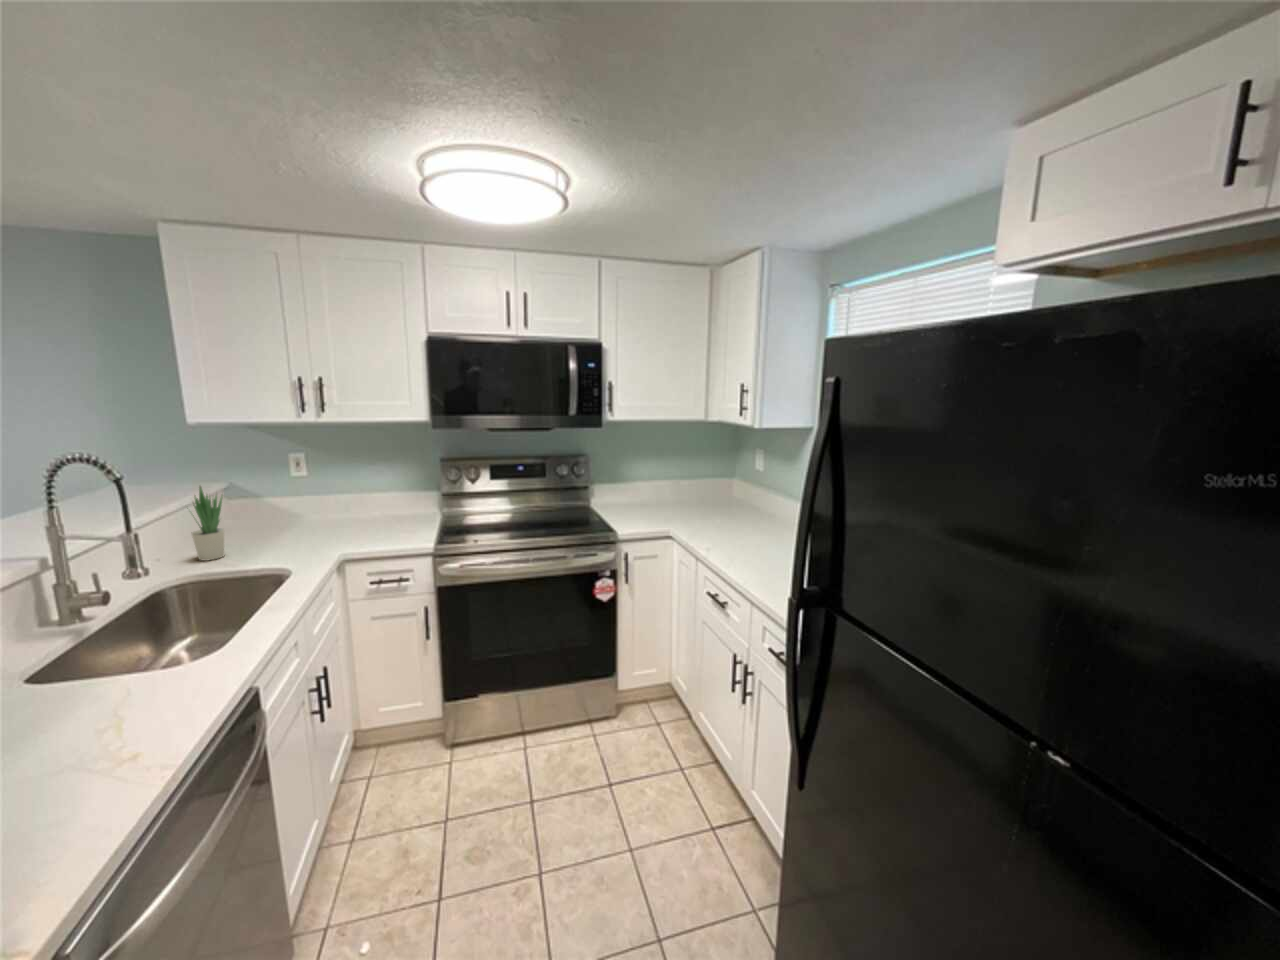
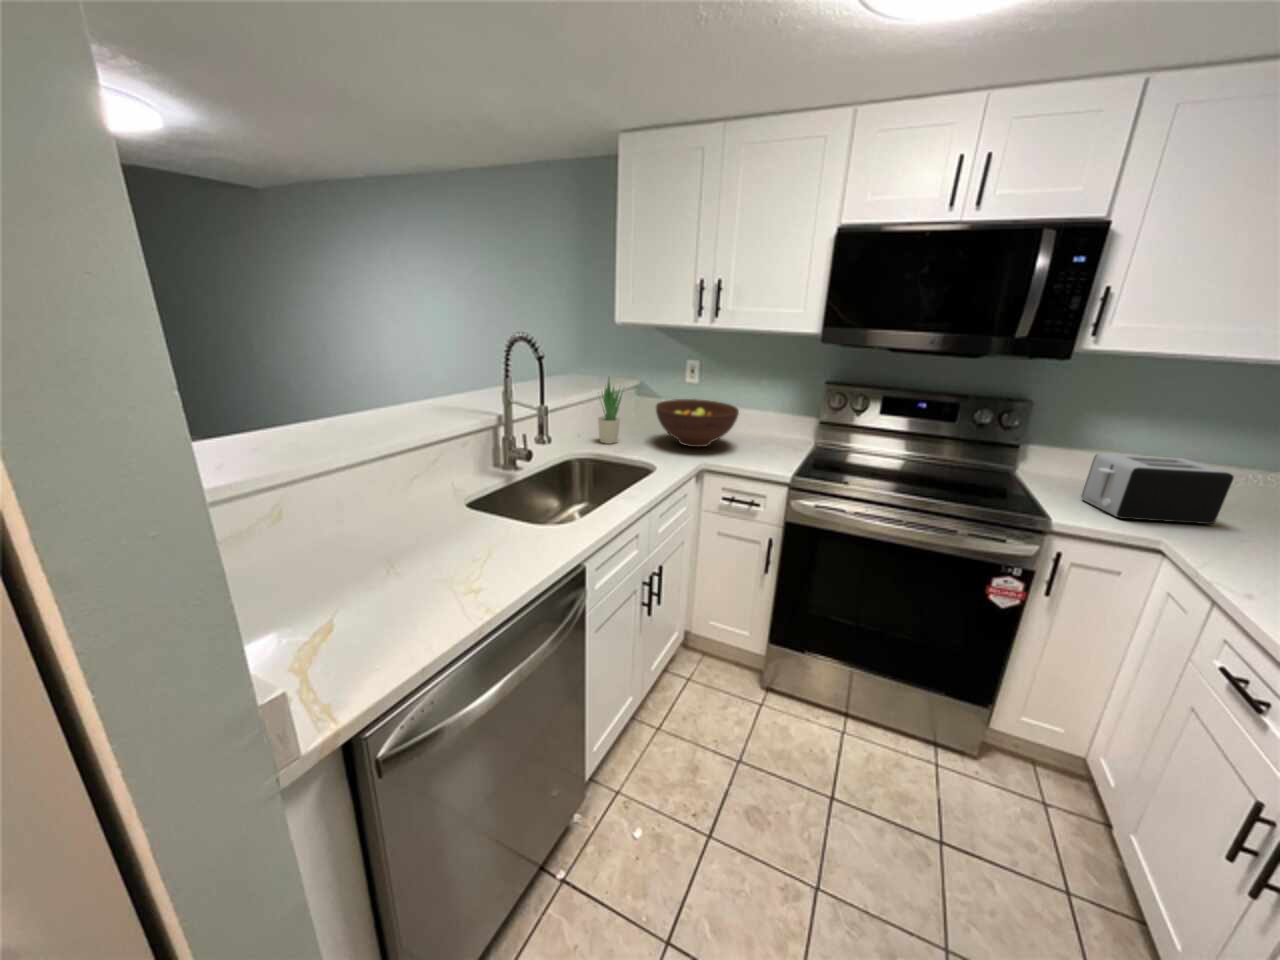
toaster: none [627,479,690,522] -> present [1081,454,1234,524]
fruit bowl: none [269,492,367,542] -> present [656,399,739,447]

